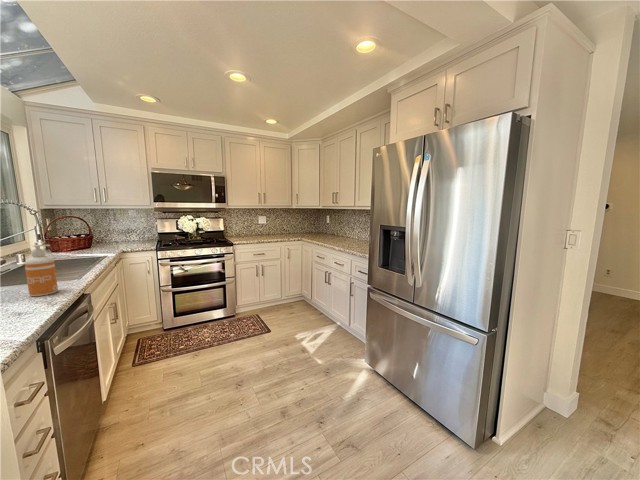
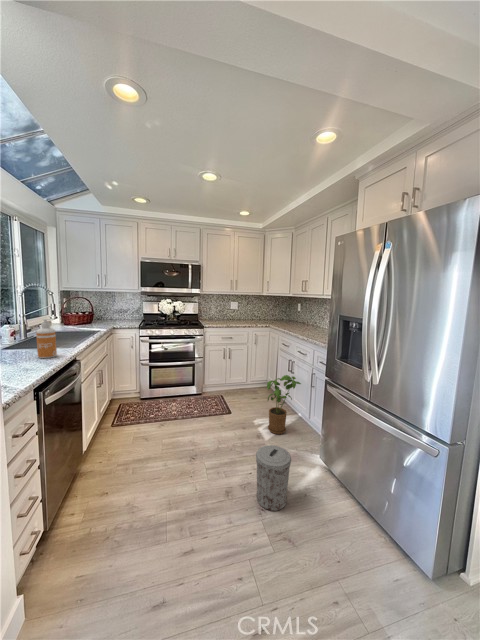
house plant: none [307,286,341,345] -> present [267,375,301,434]
trash can: none [312,356,346,421] -> present [256,445,291,511]

